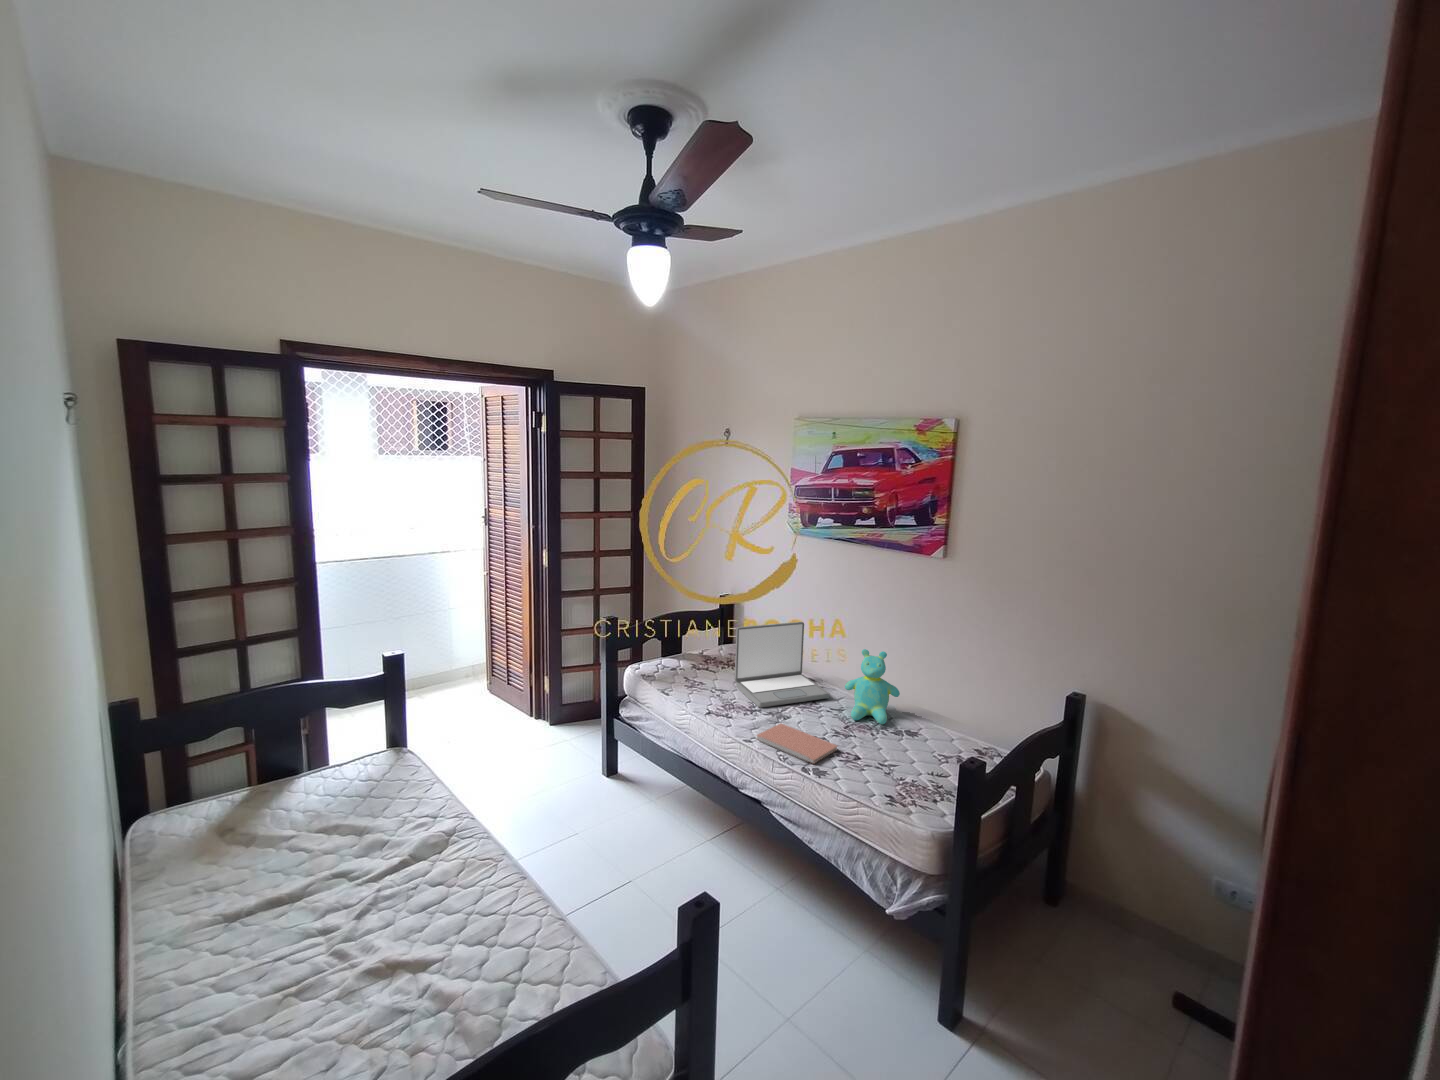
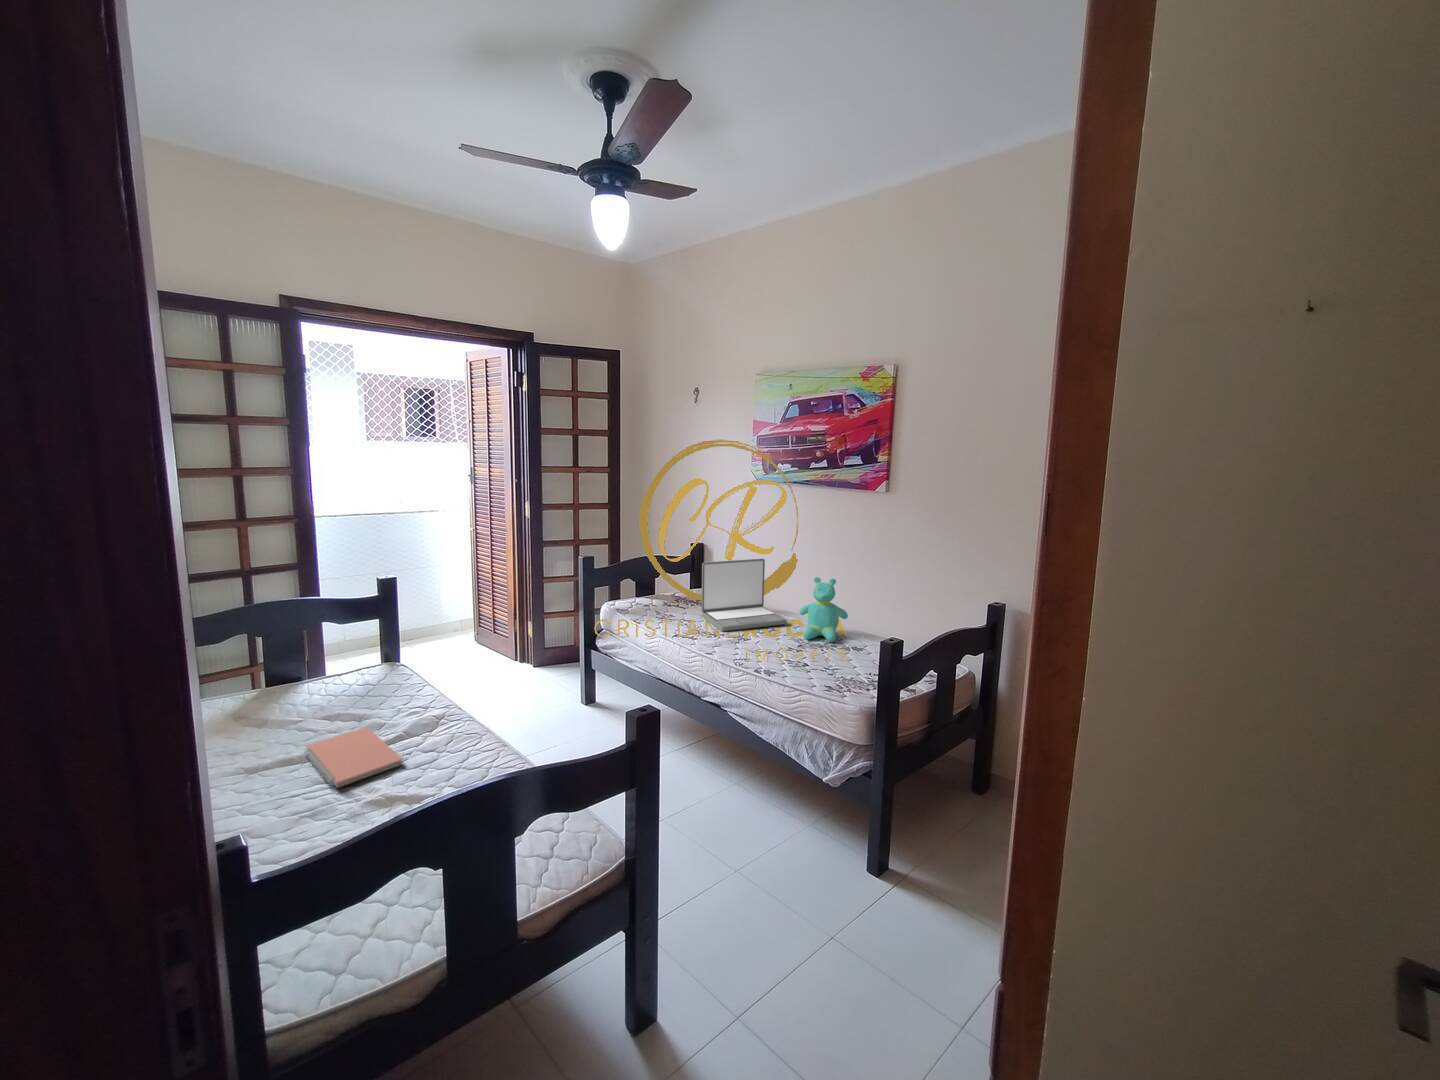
notebook: present [757,723,837,763] -> present [305,727,402,787]

